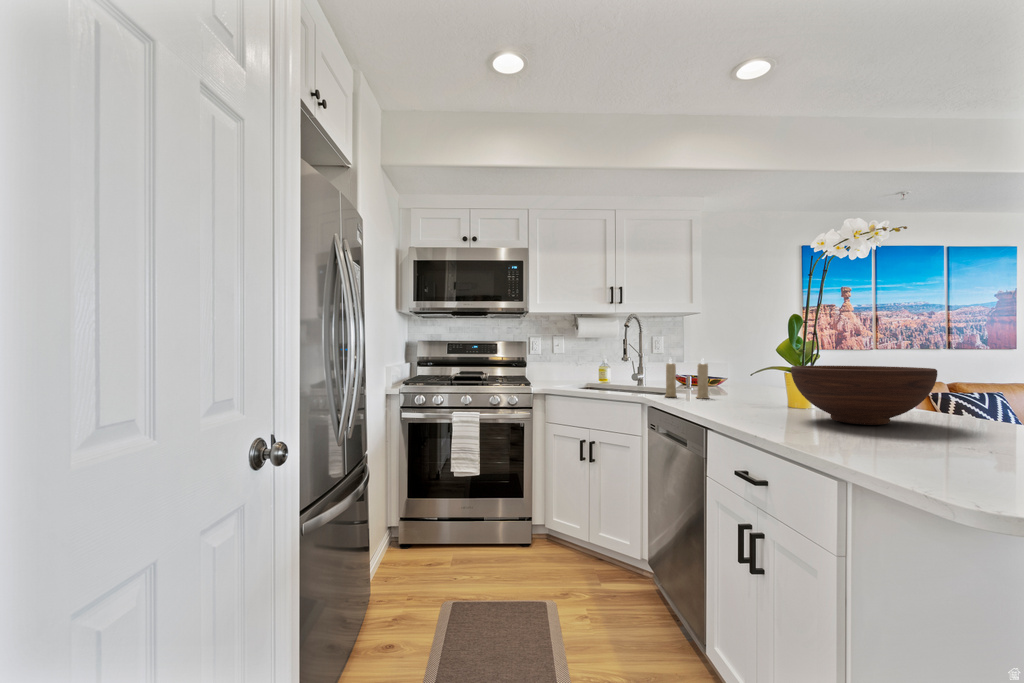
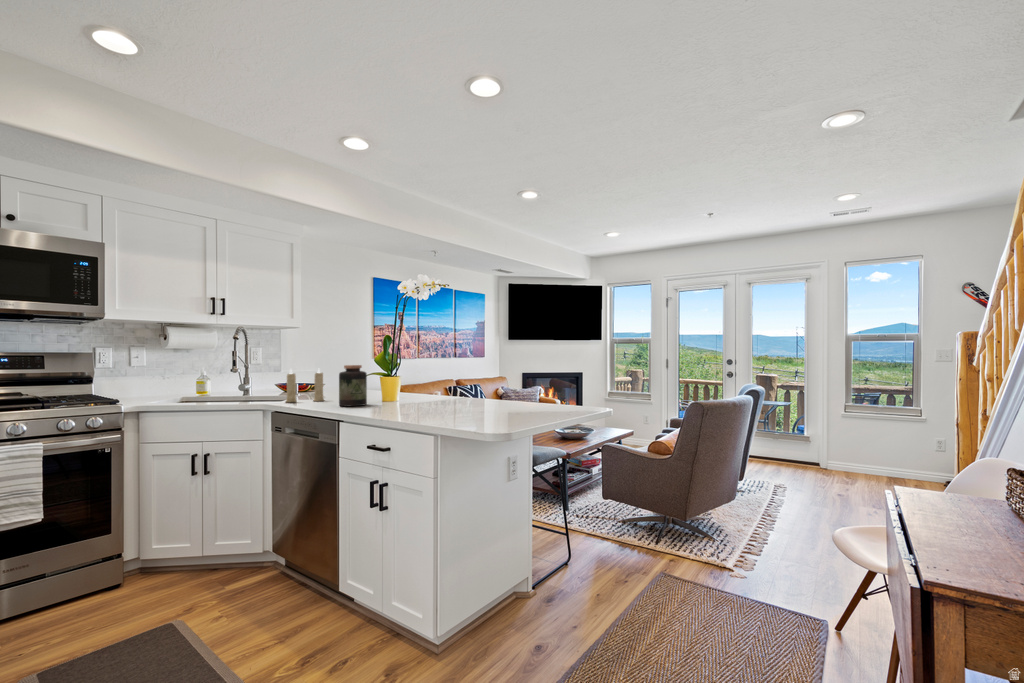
jar: none [717,355,756,410] -> present [339,365,367,406]
fruit bowl: present [791,366,937,425] -> none [394,370,467,406]

